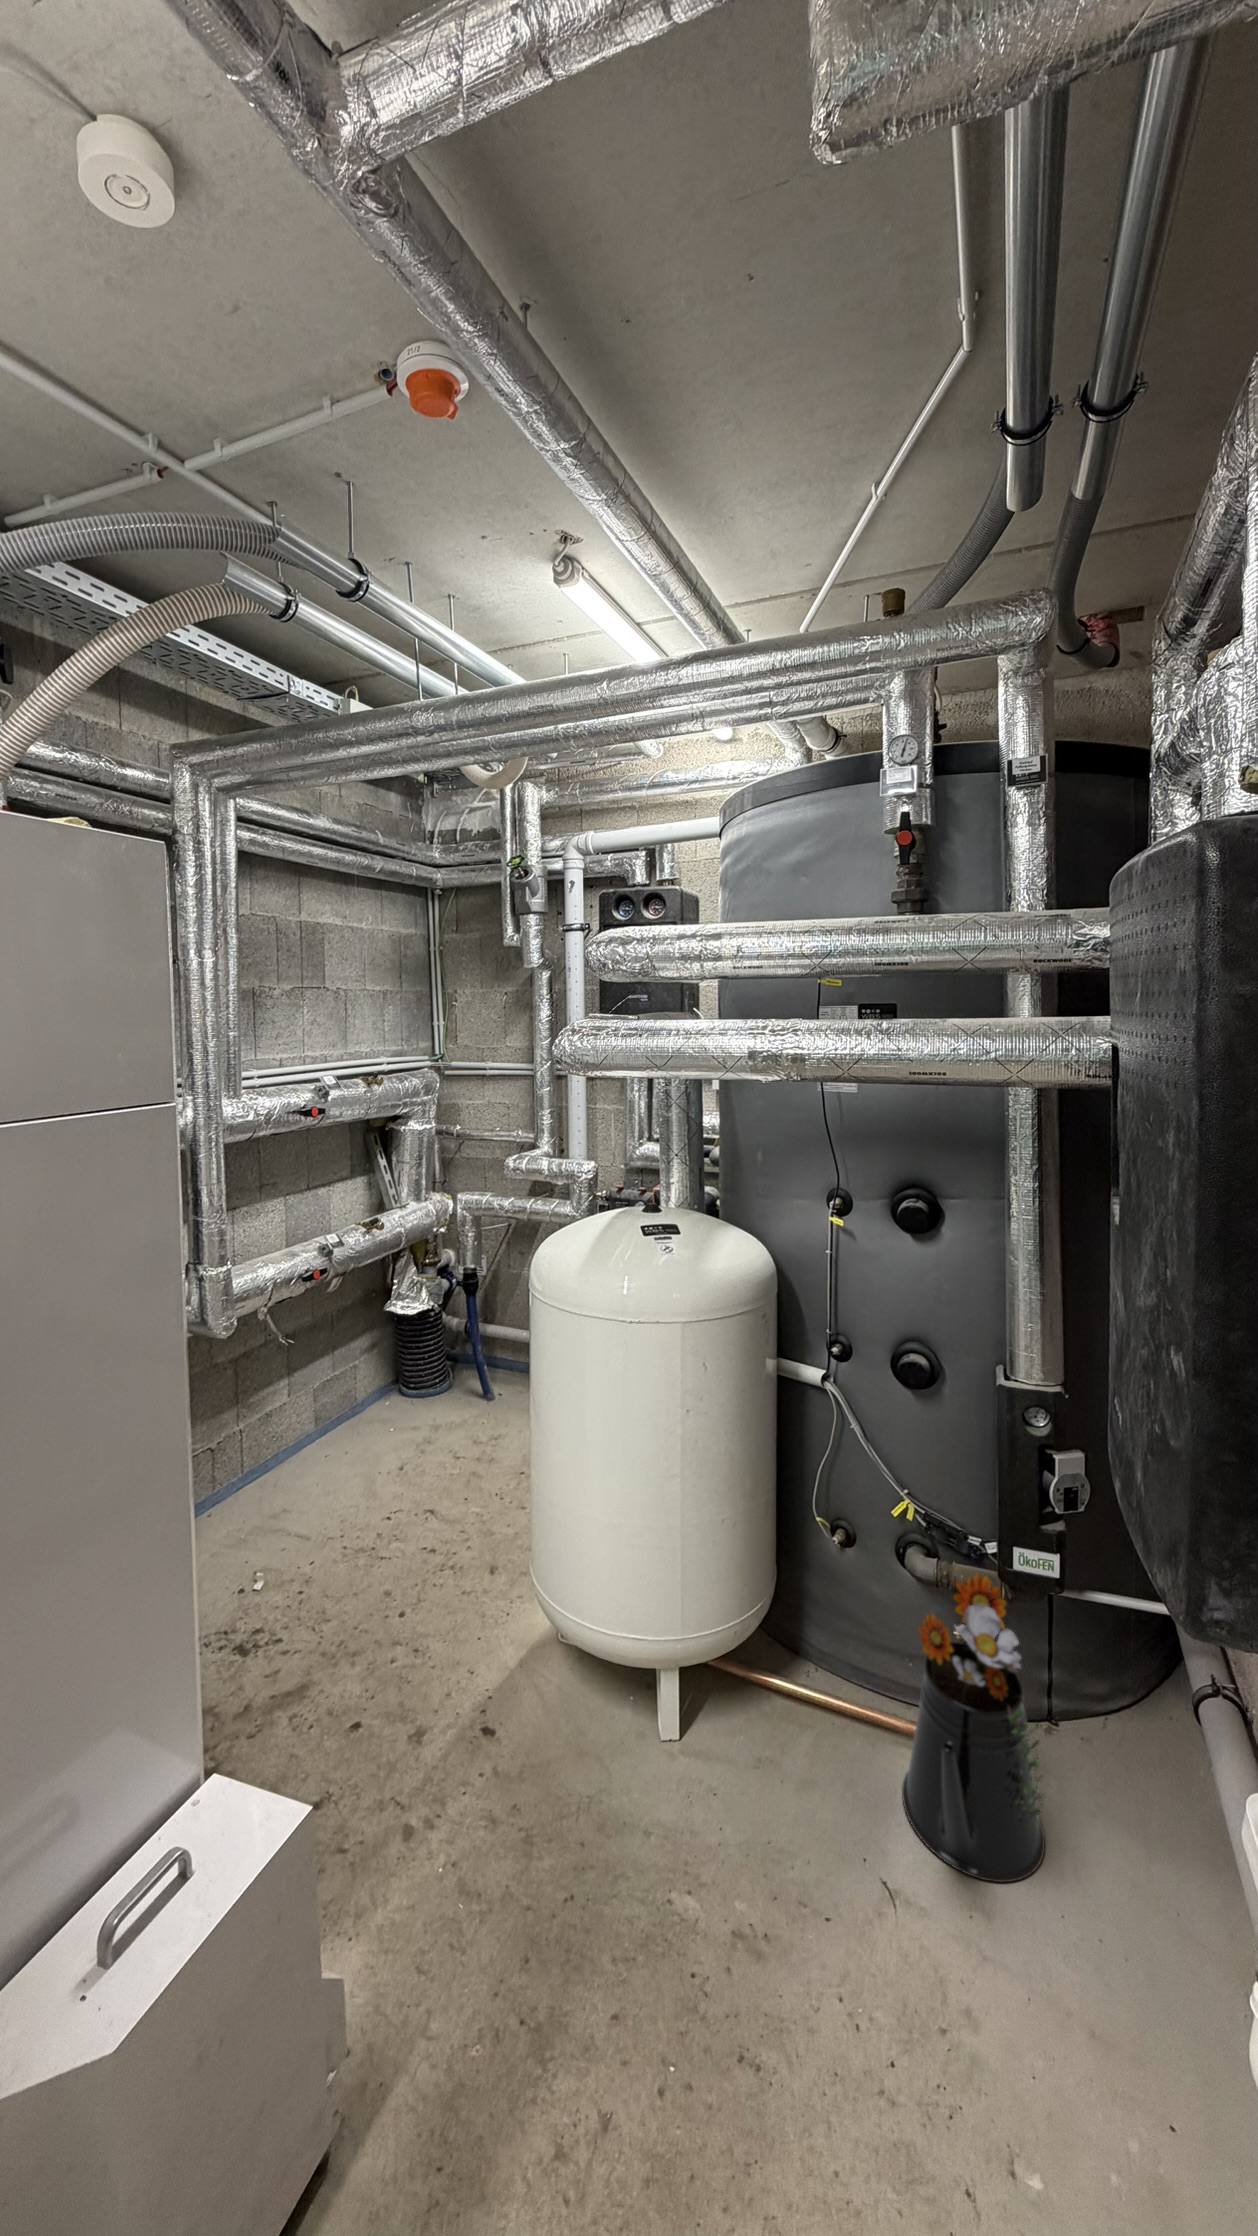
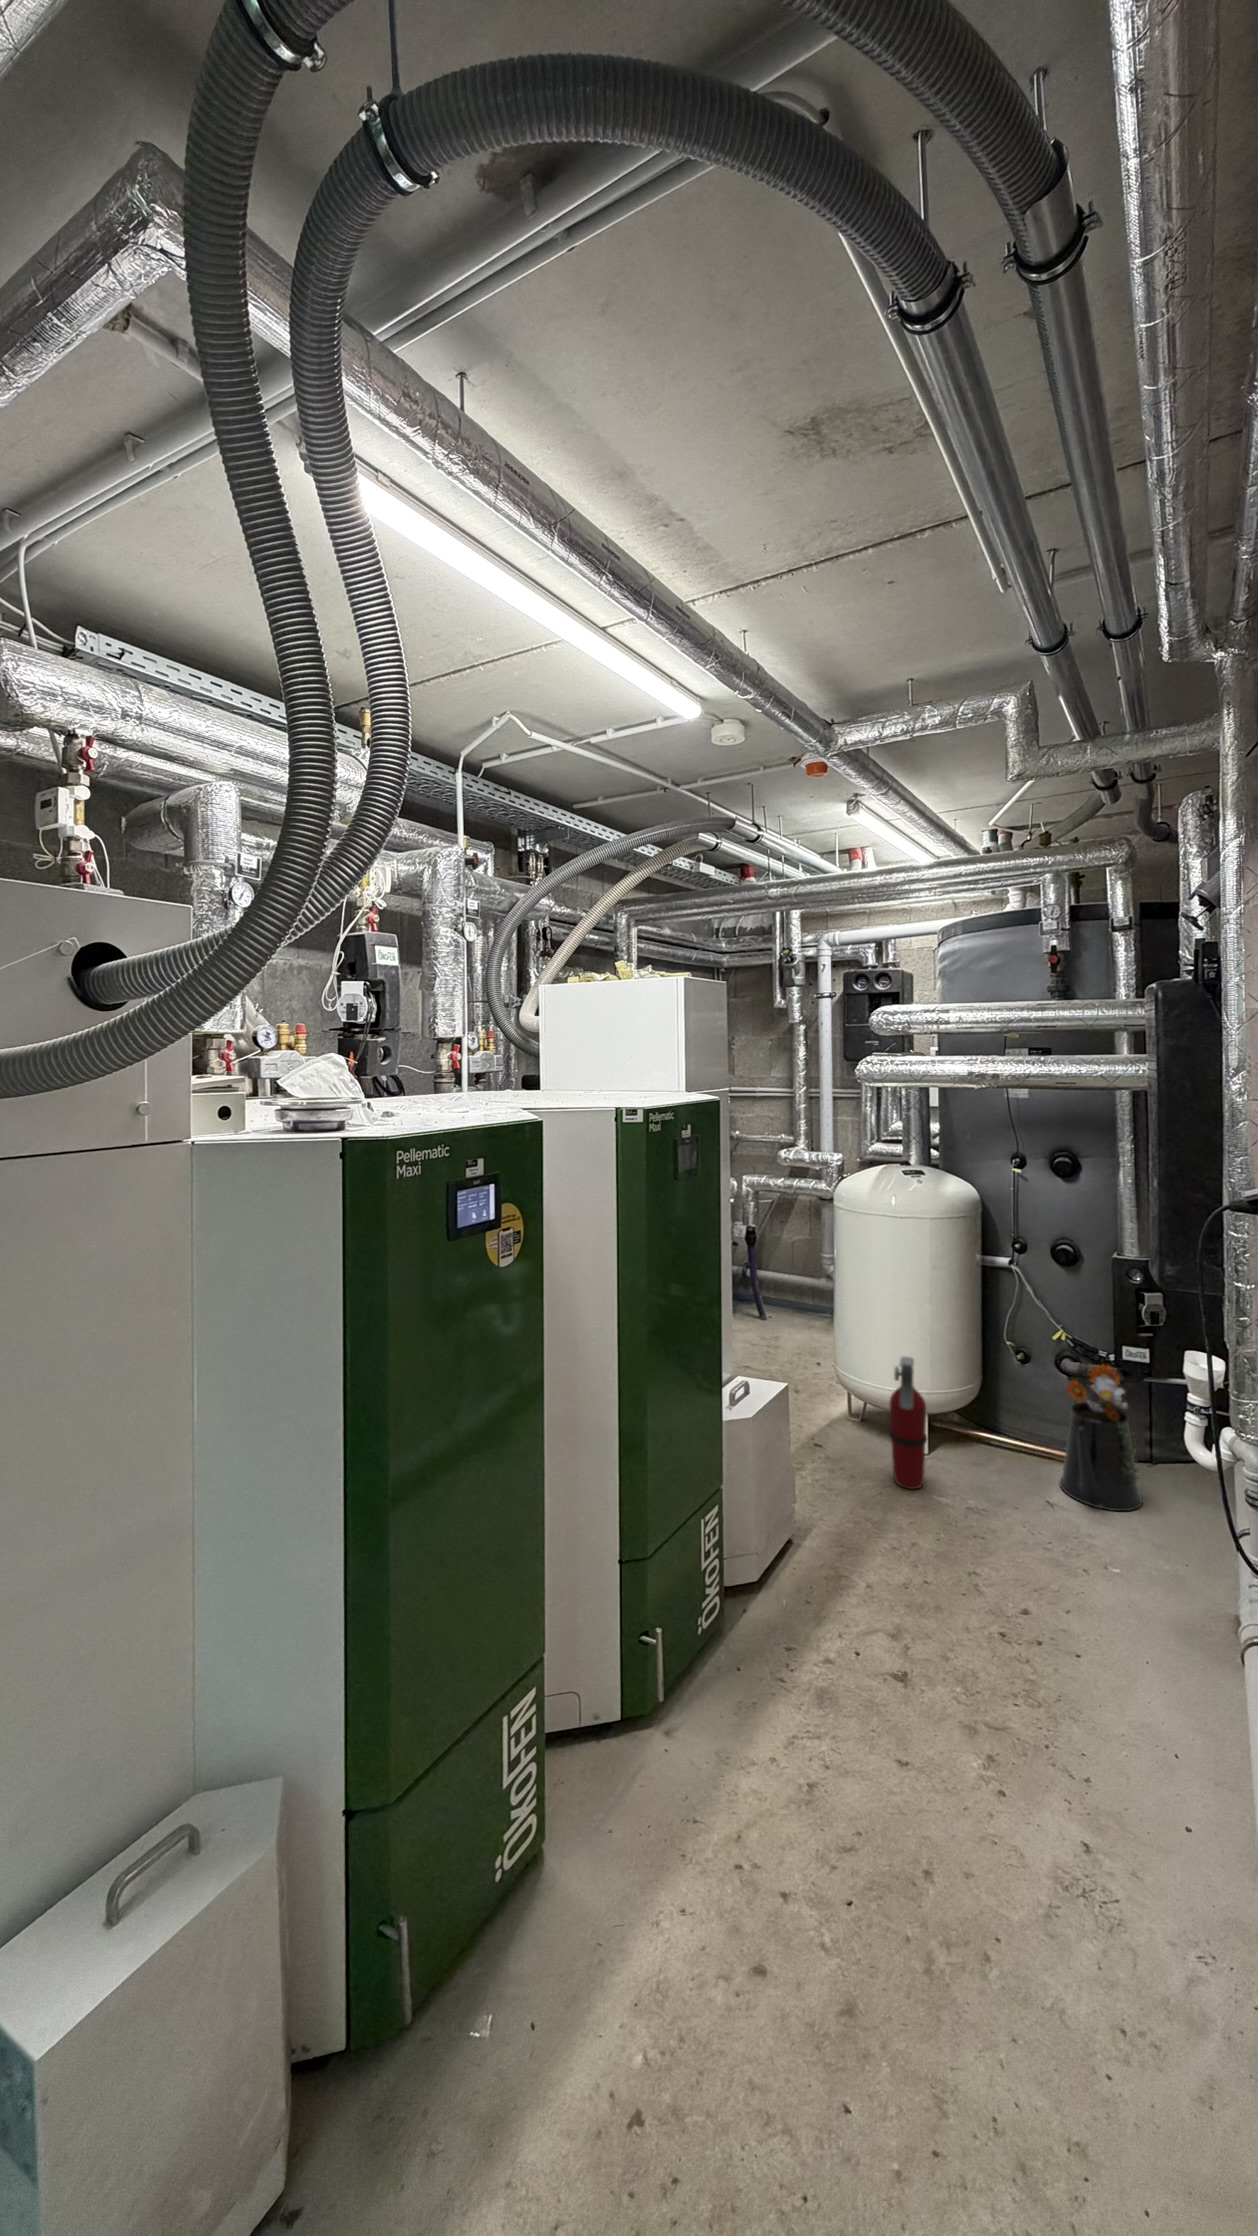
fire extinguisher: none [601,1602,671,1869] -> present [889,1357,927,1489]

